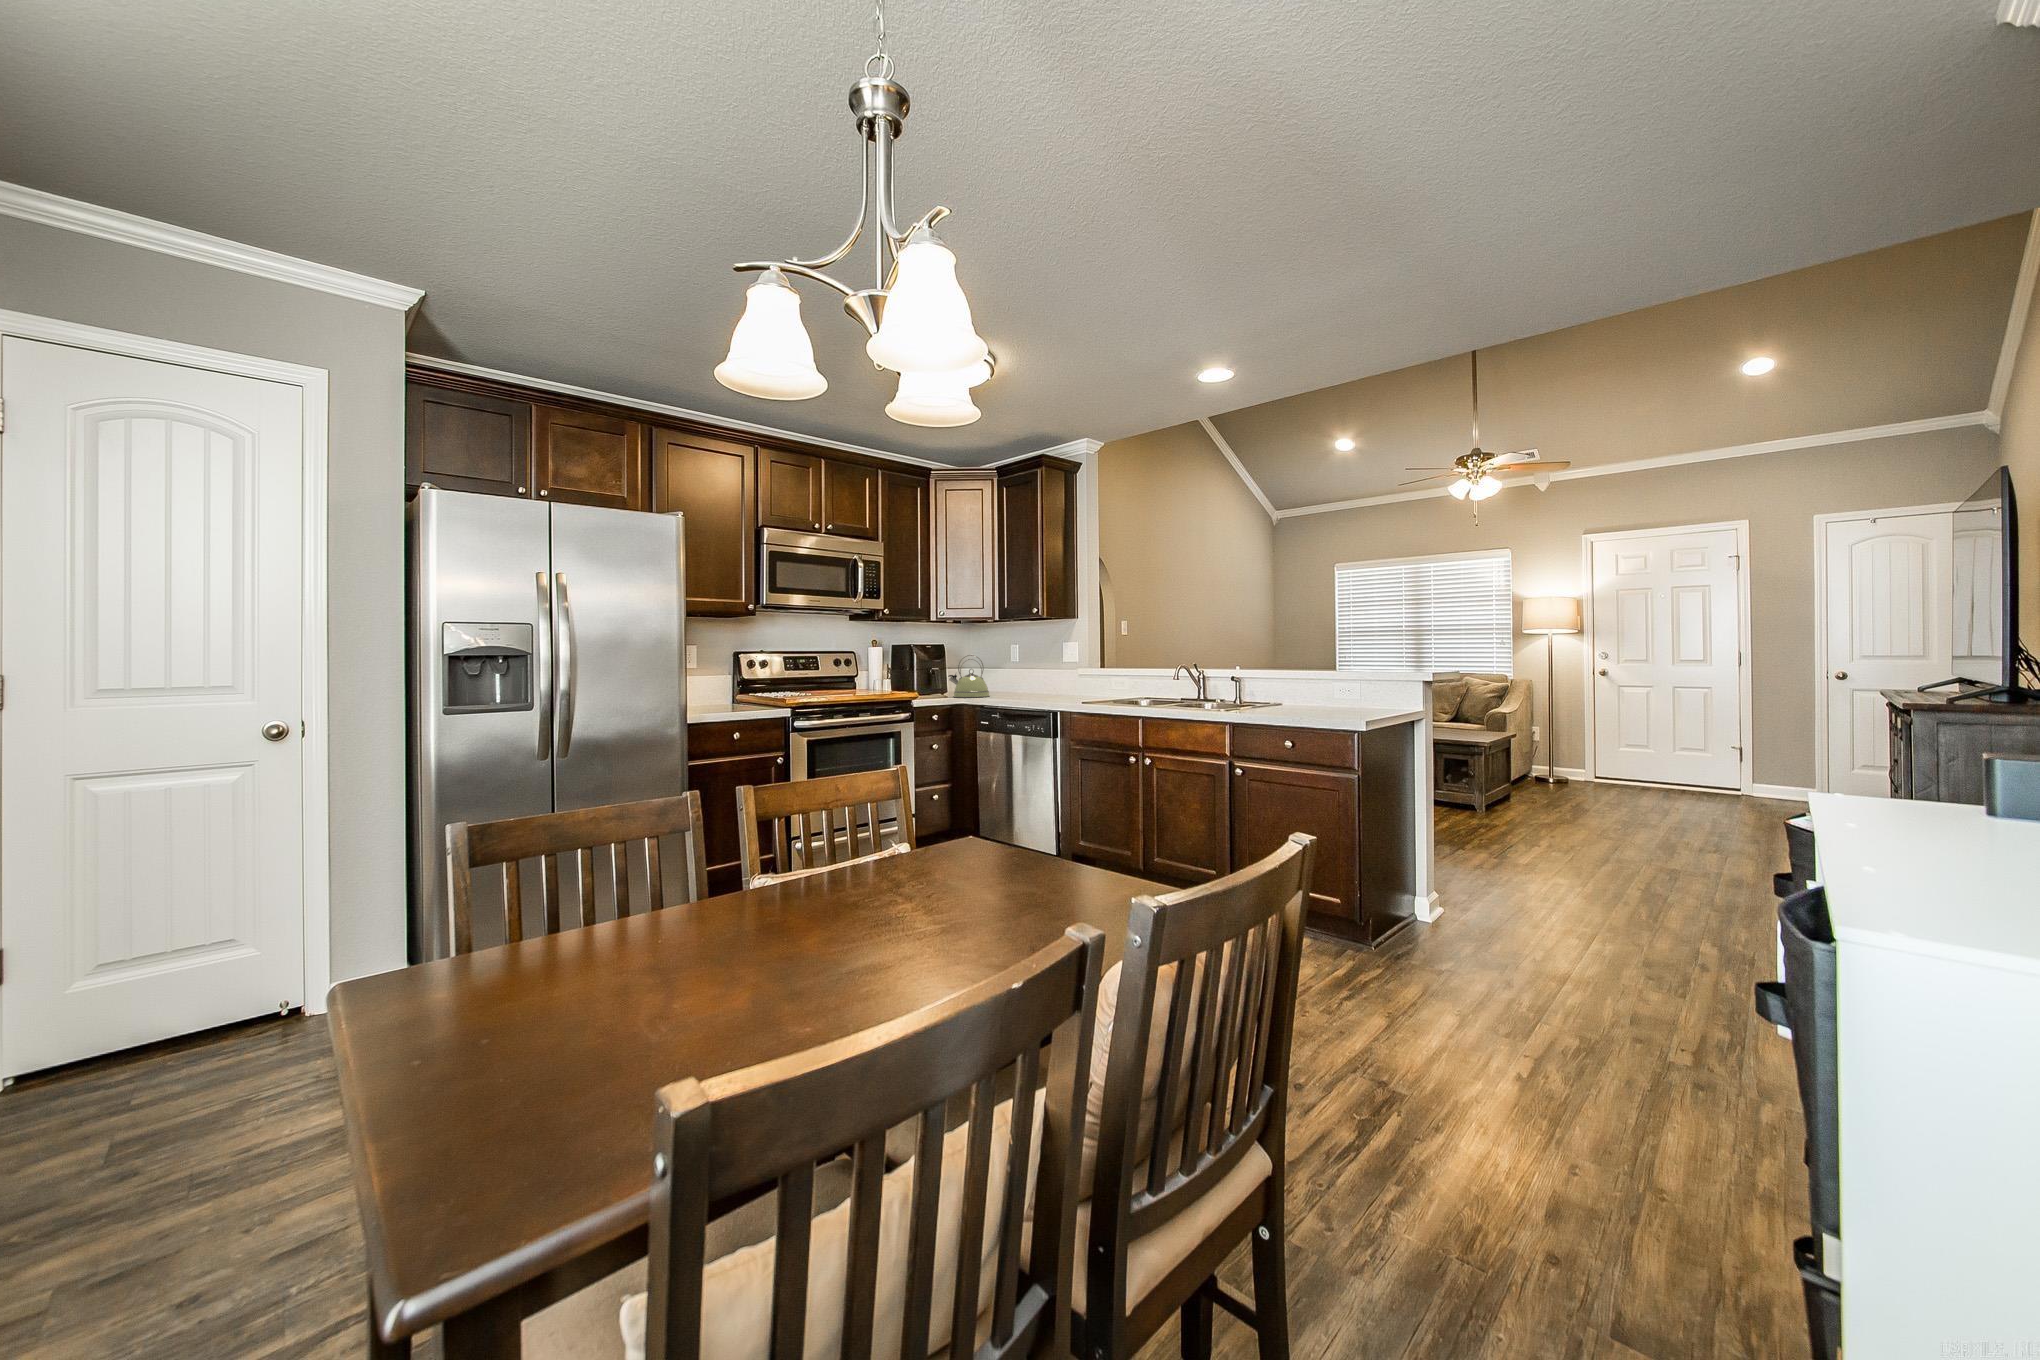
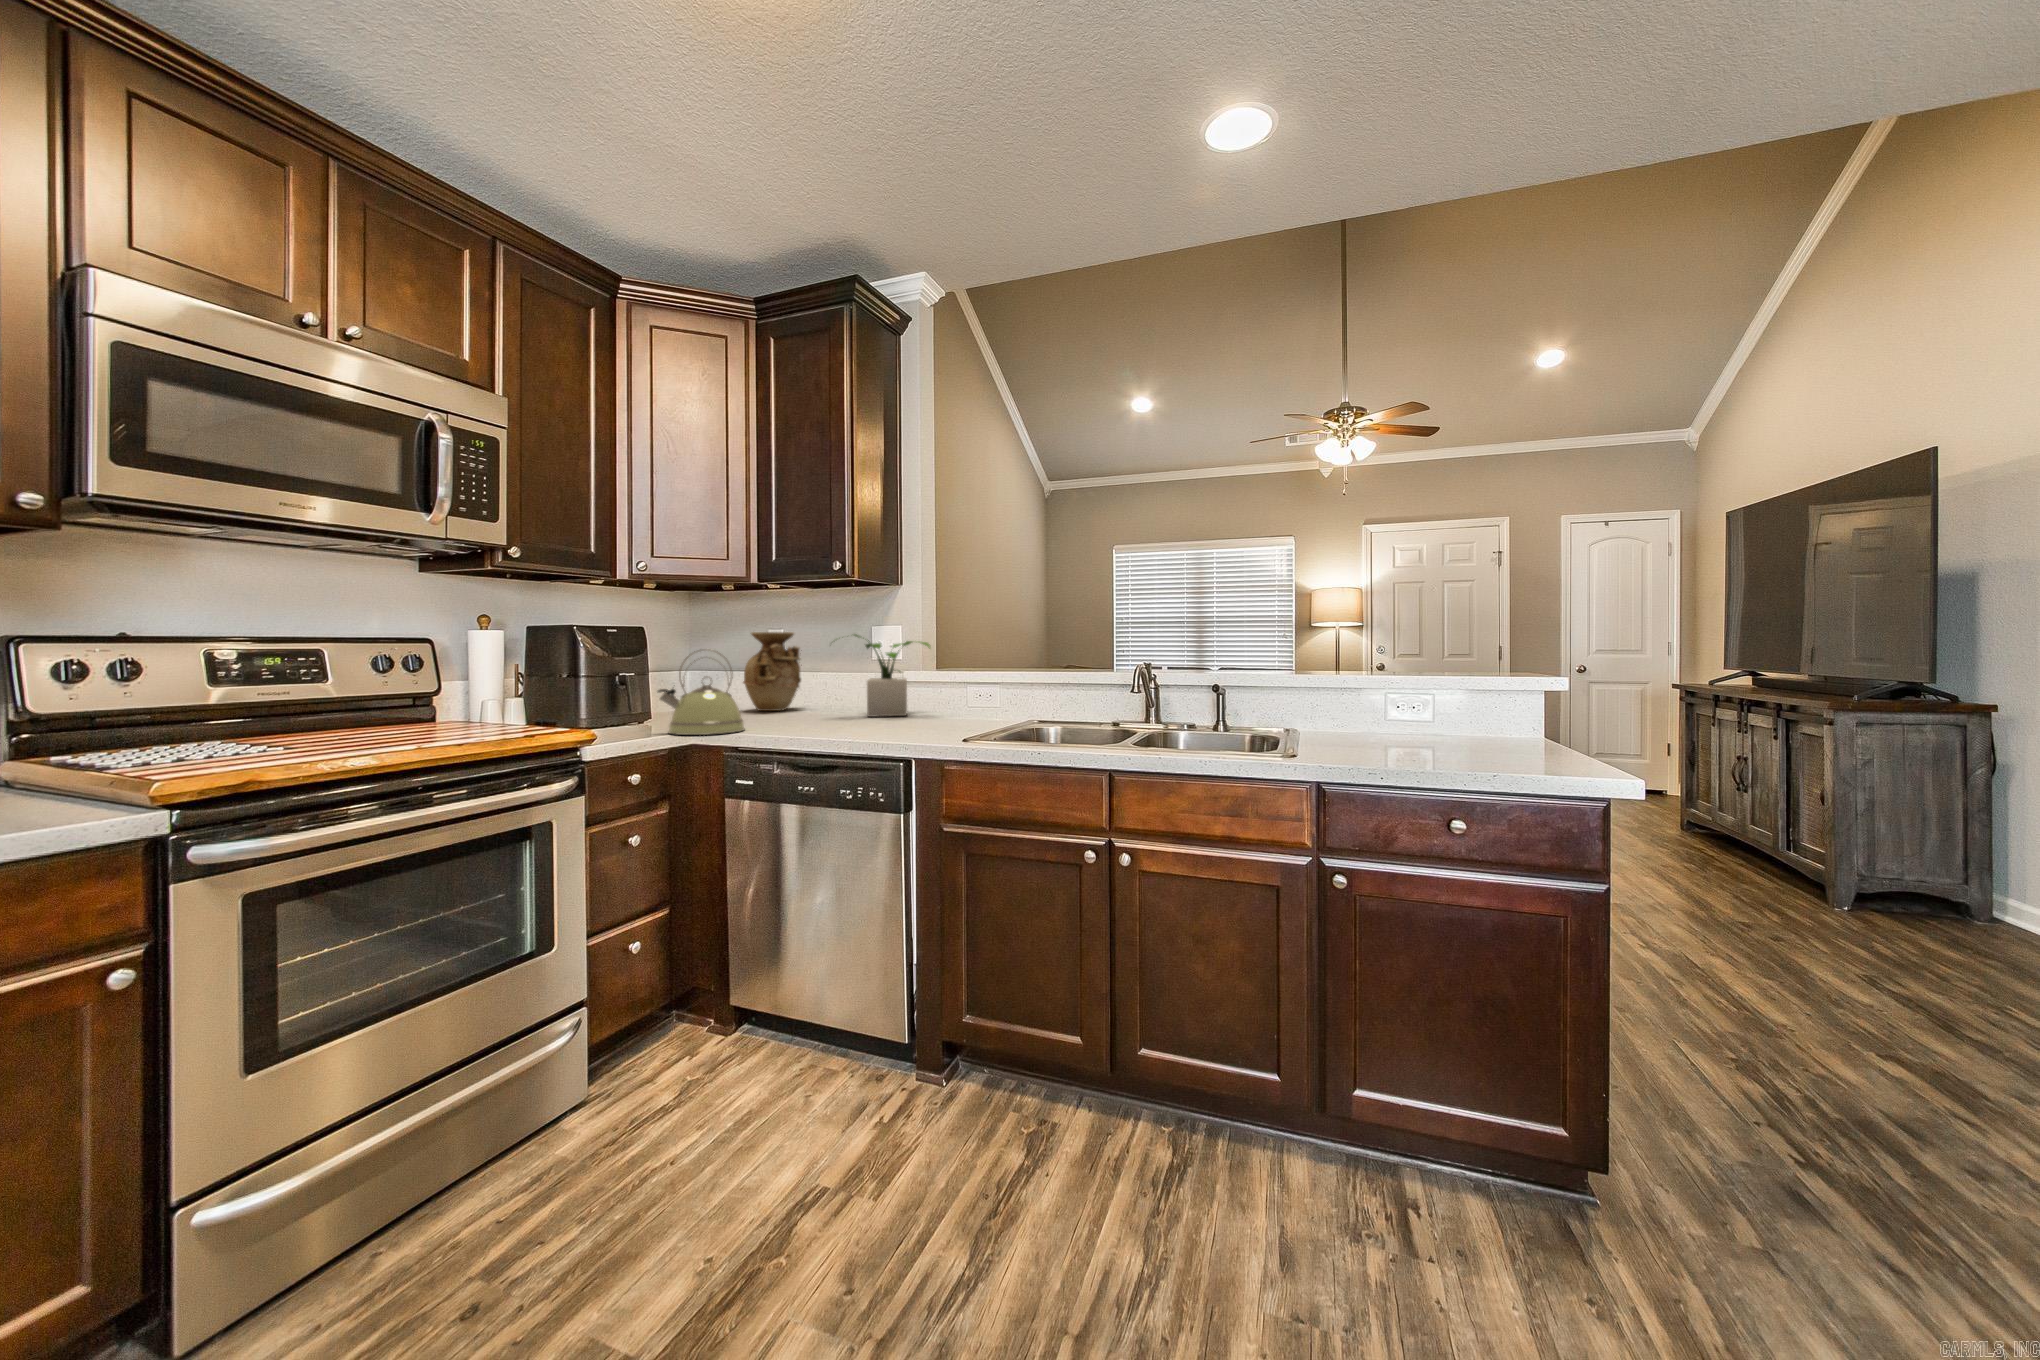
vase: none [998,645,1034,690] -> present [743,632,801,711]
potted plant: none [1038,646,1094,692] -> present [854,634,930,717]

